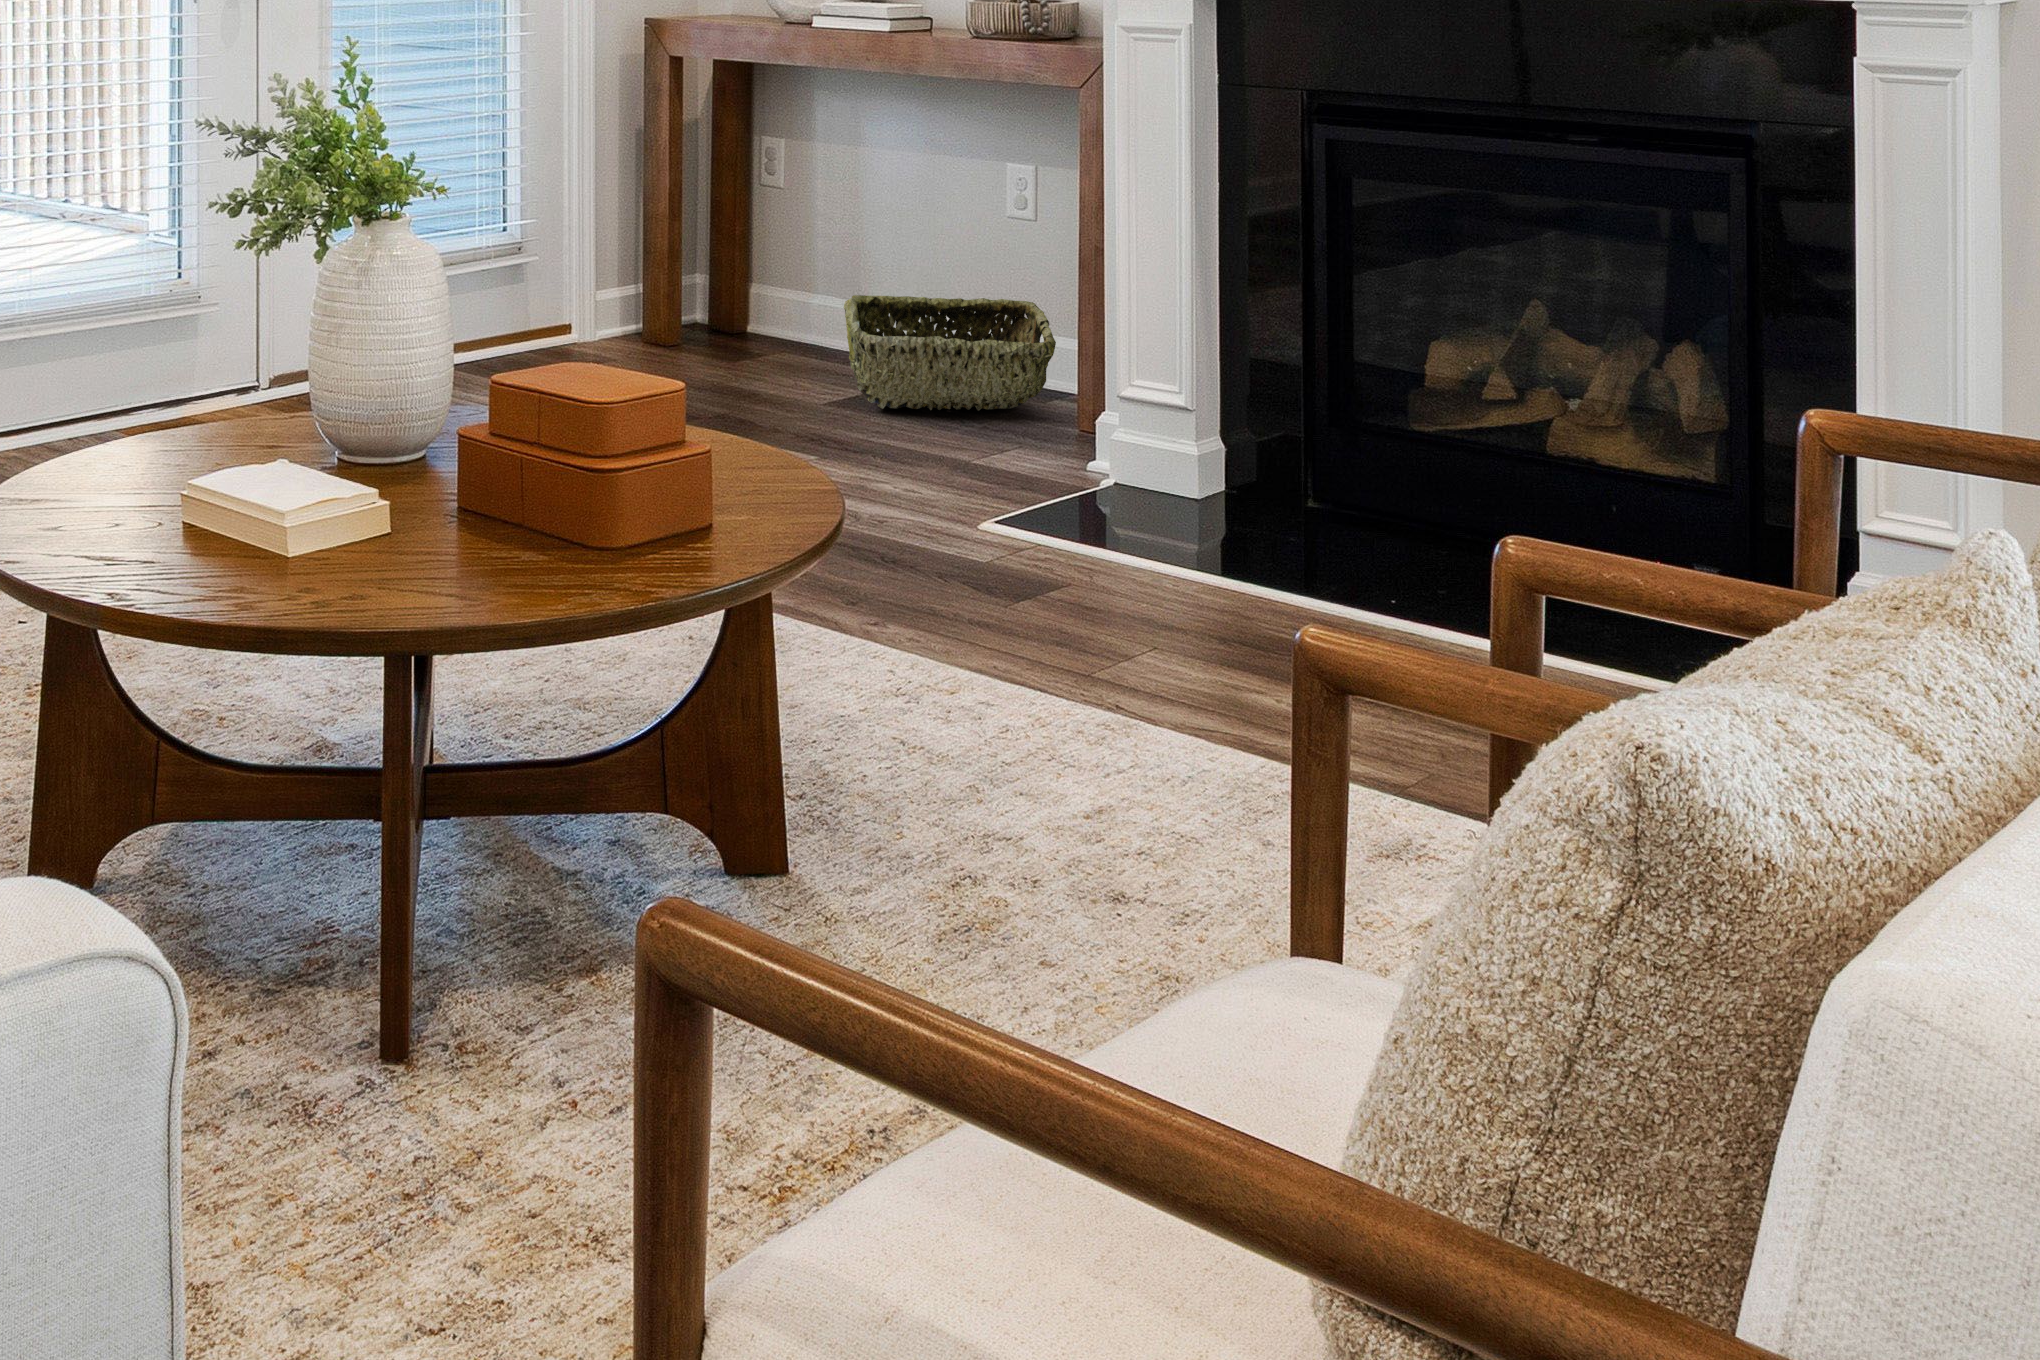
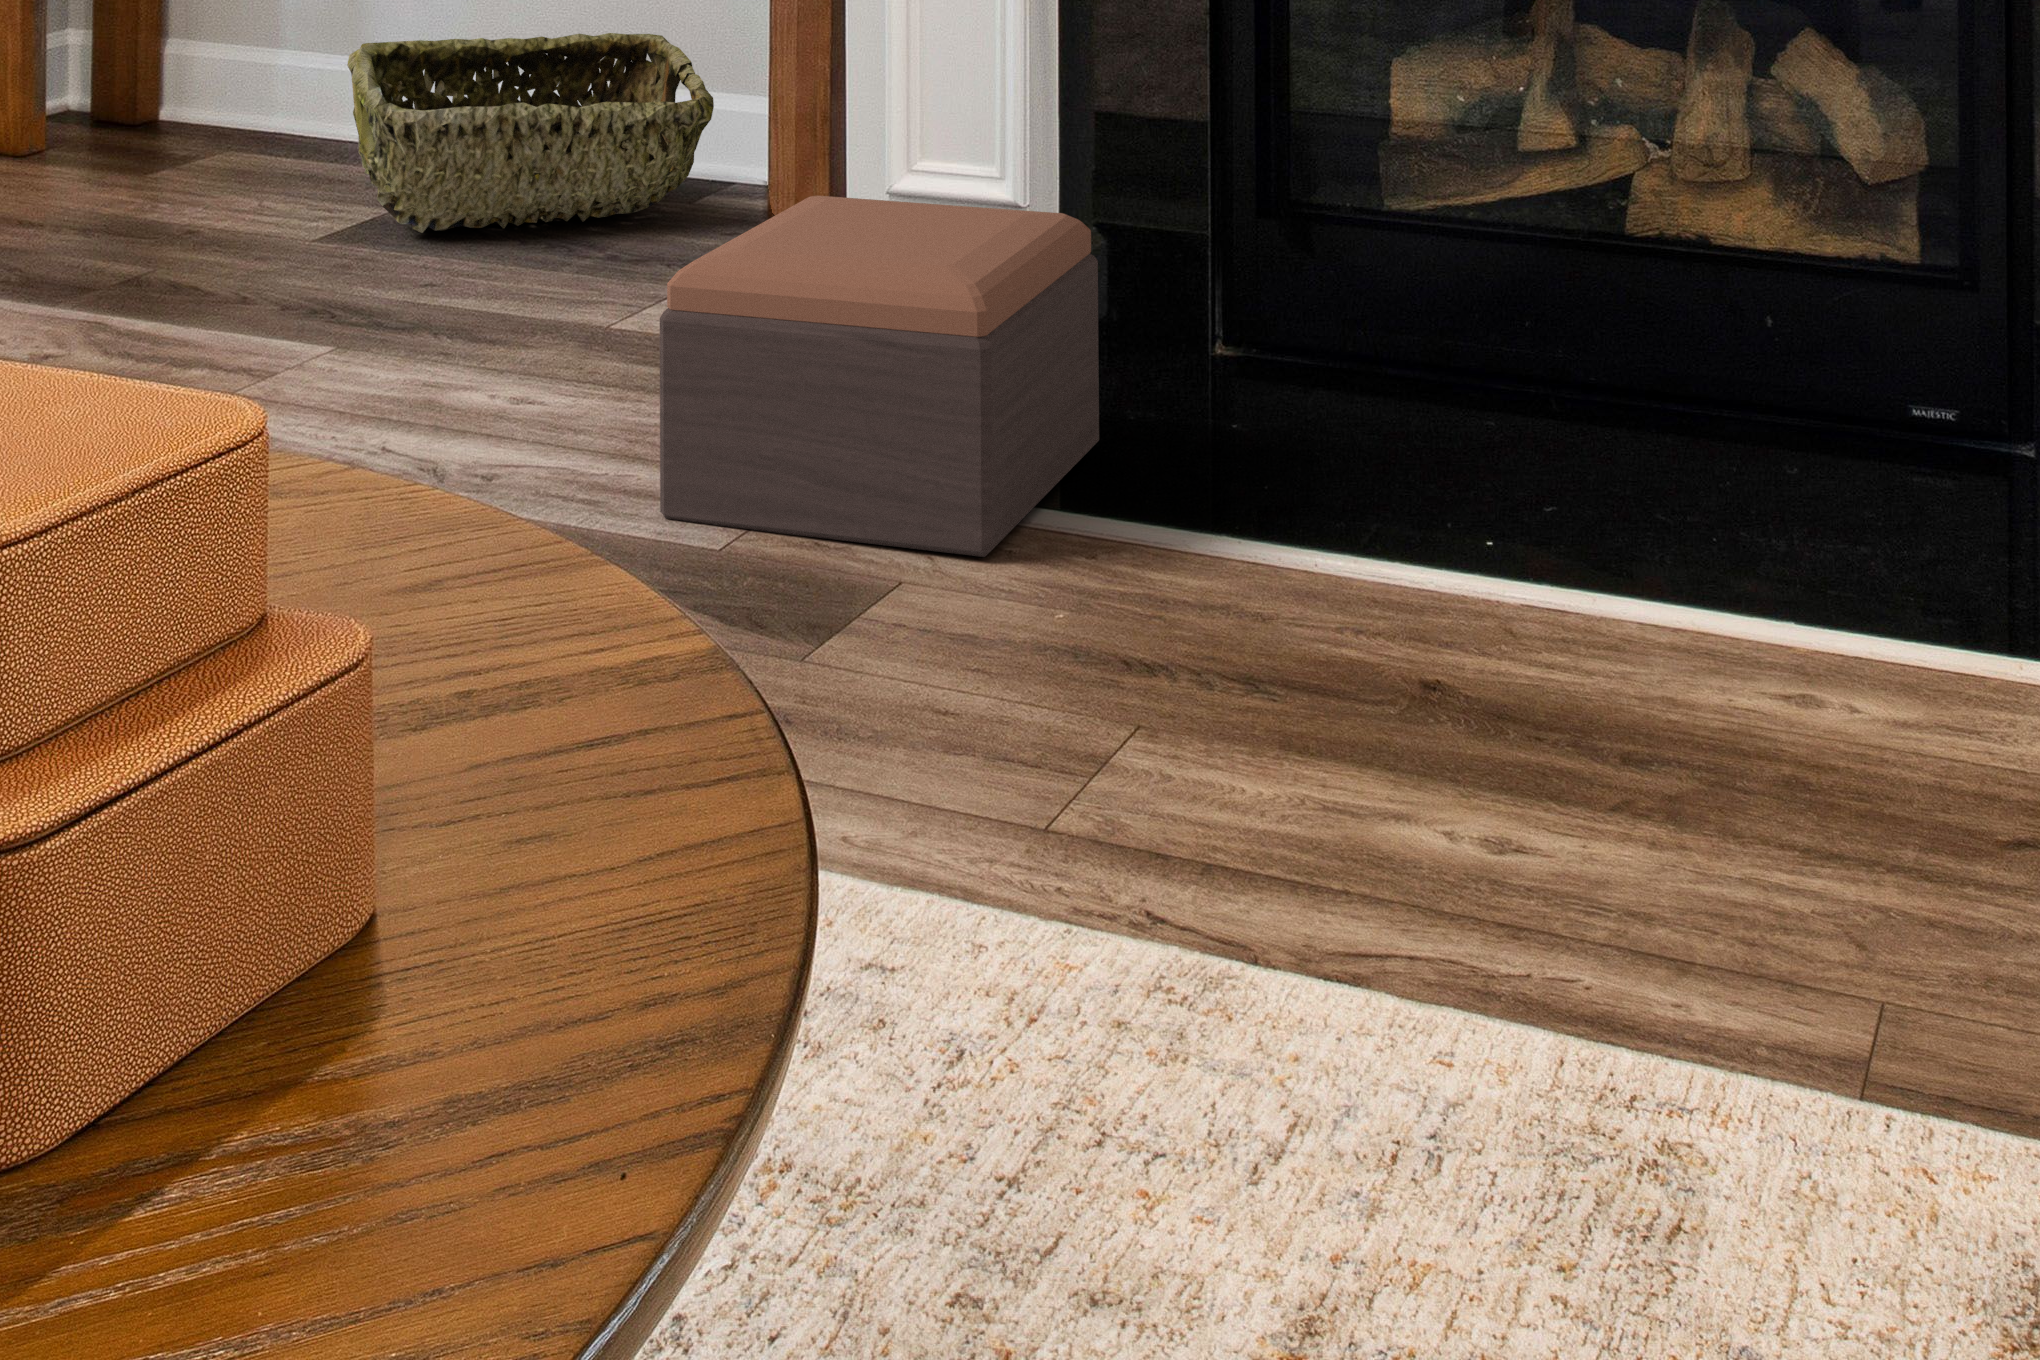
footstool: none [963,394,1213,582] -> present [660,196,1099,557]

